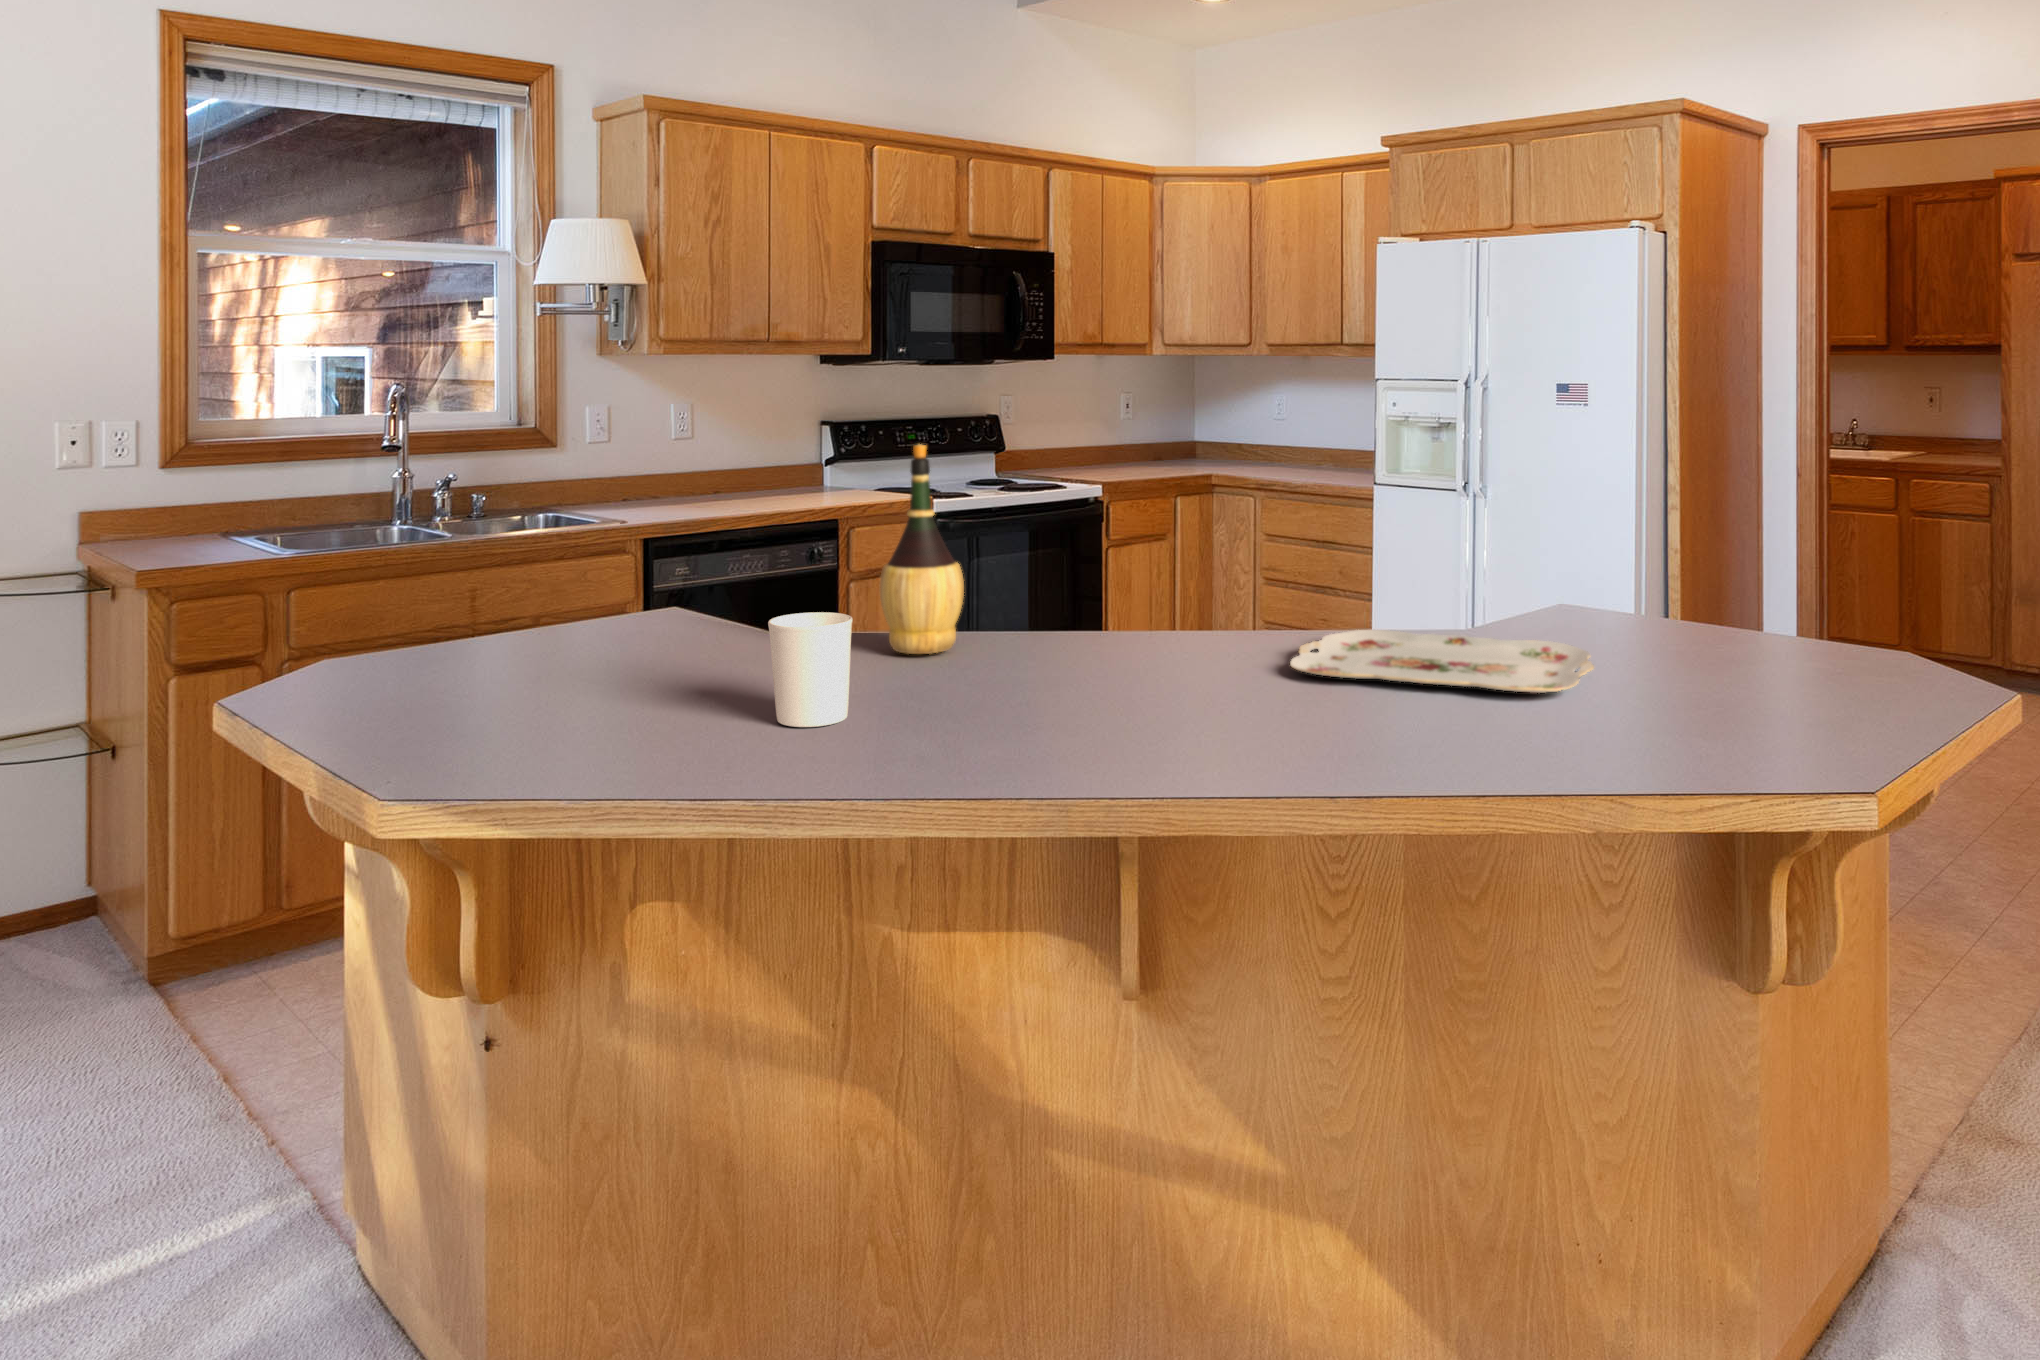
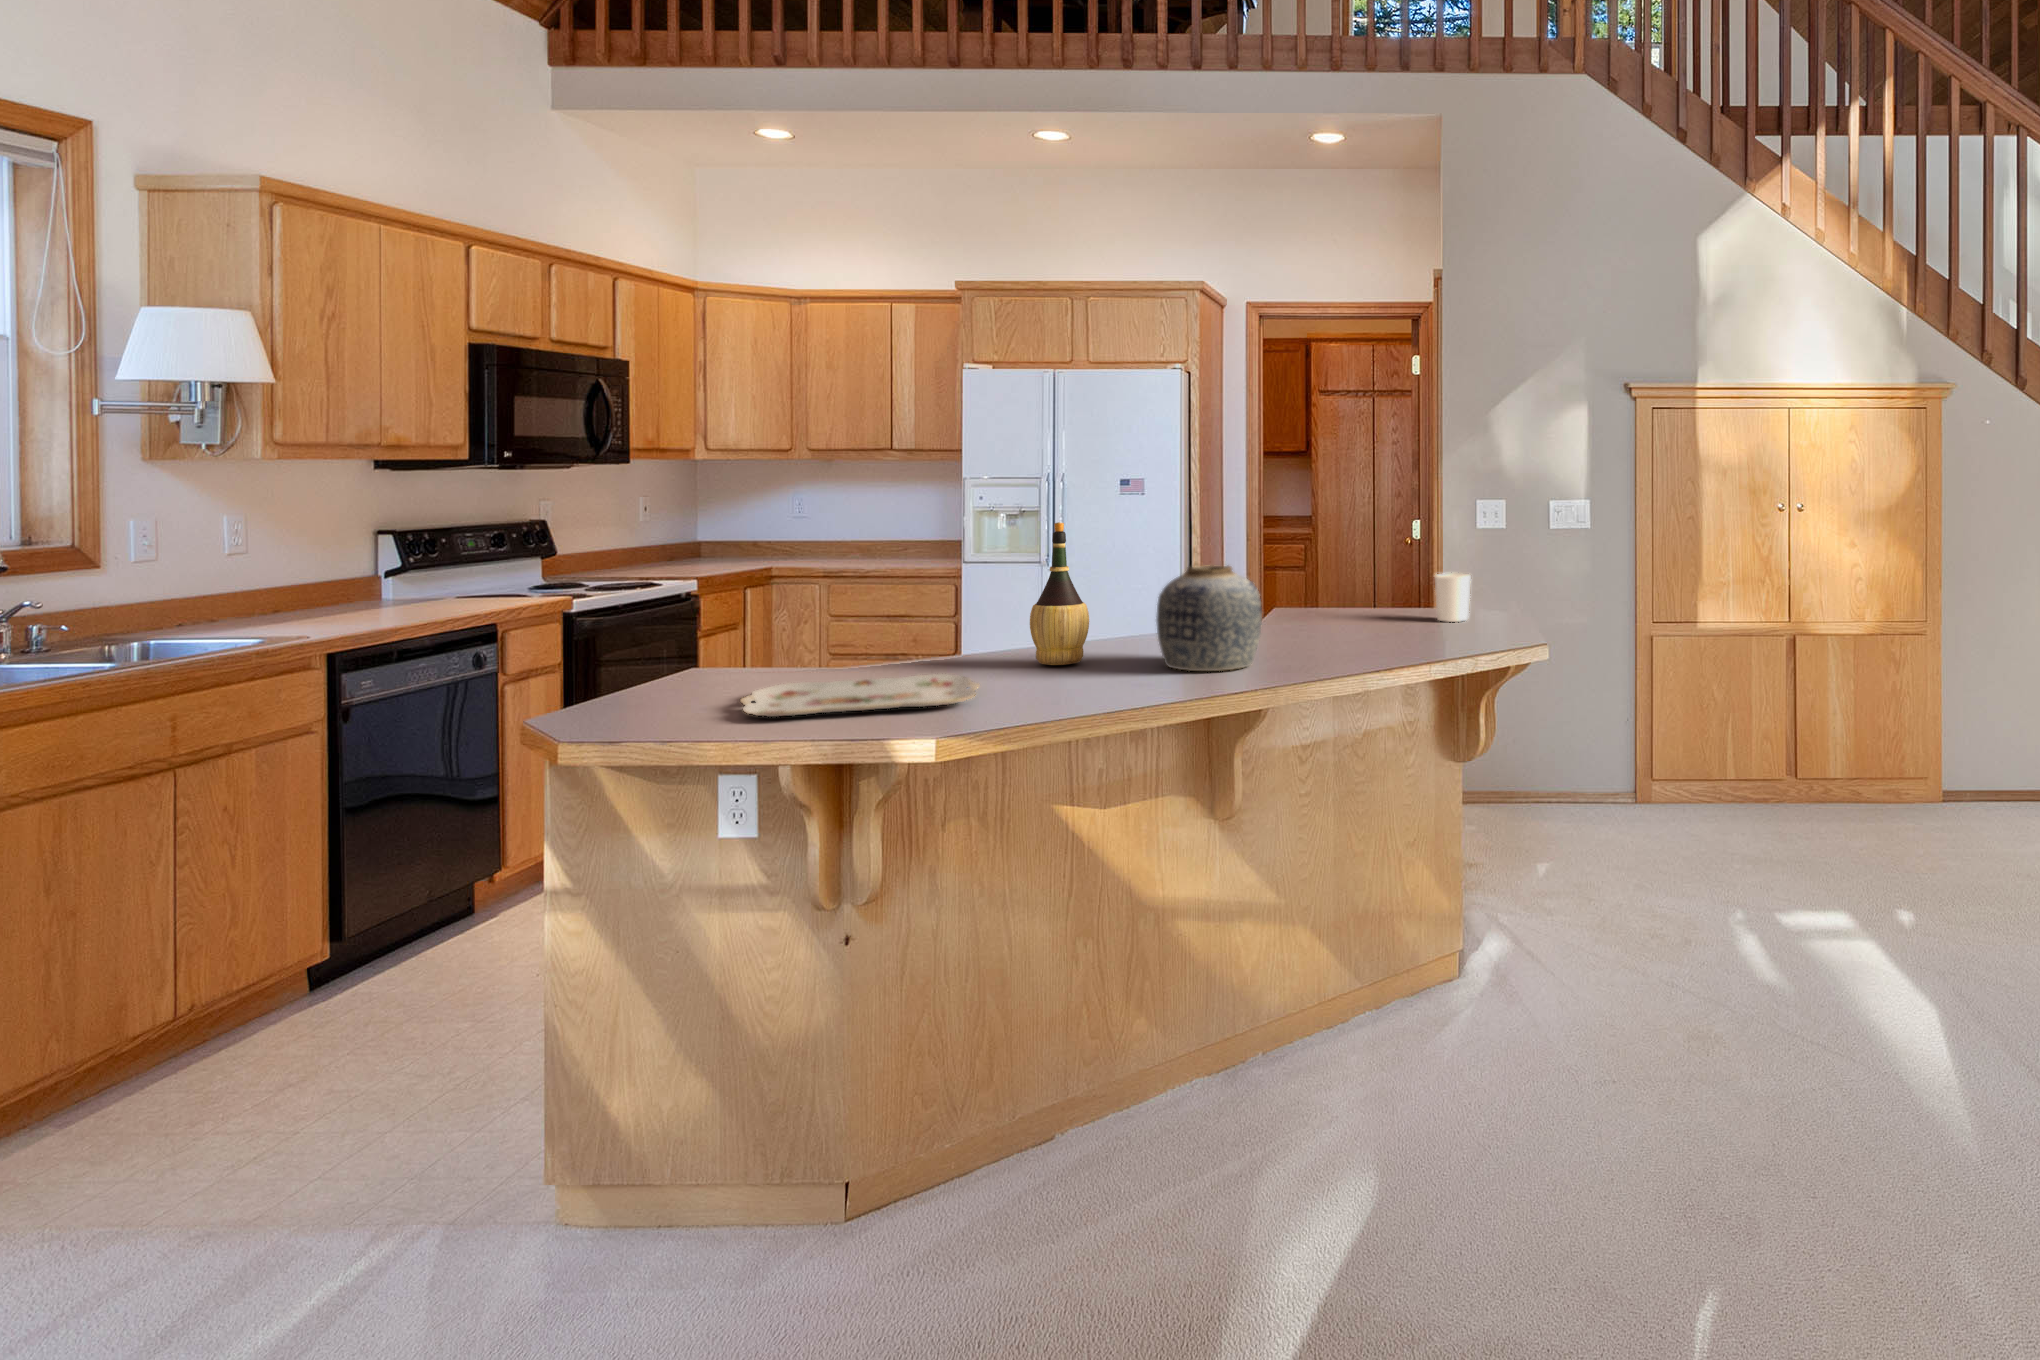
vase: none [990,524,1159,703] -> present [1156,566,1262,671]
candle holder: present [768,612,853,727] -> present [1435,573,1471,622]
serving tray: present [1290,630,1594,693] -> present [741,674,979,717]

